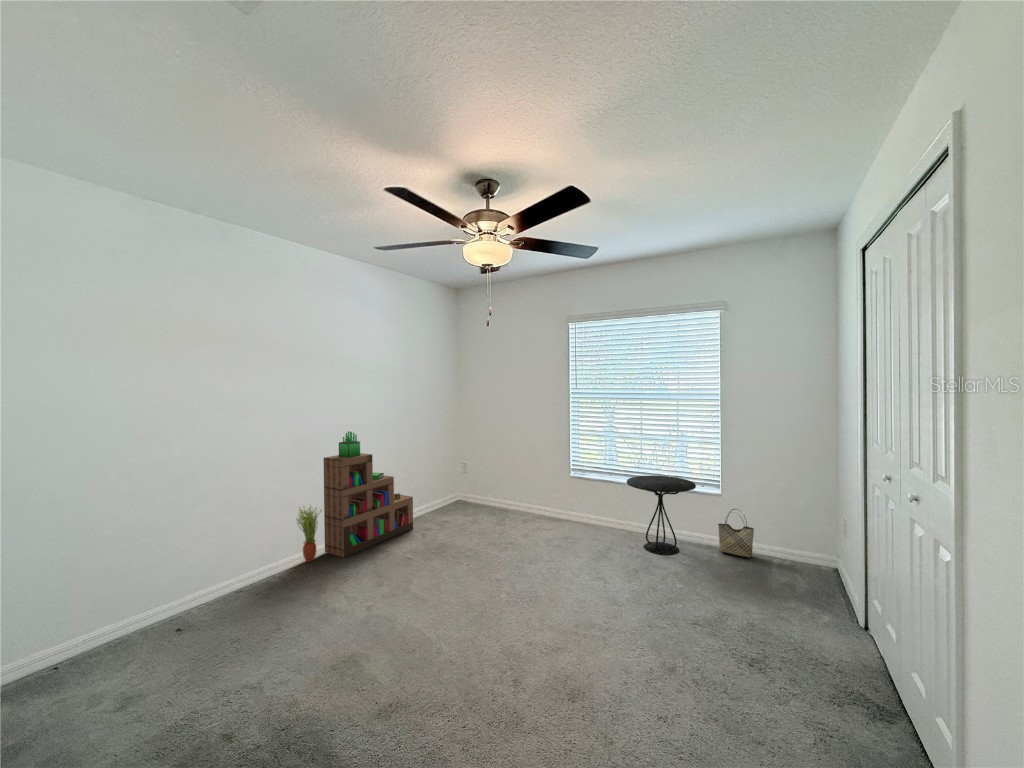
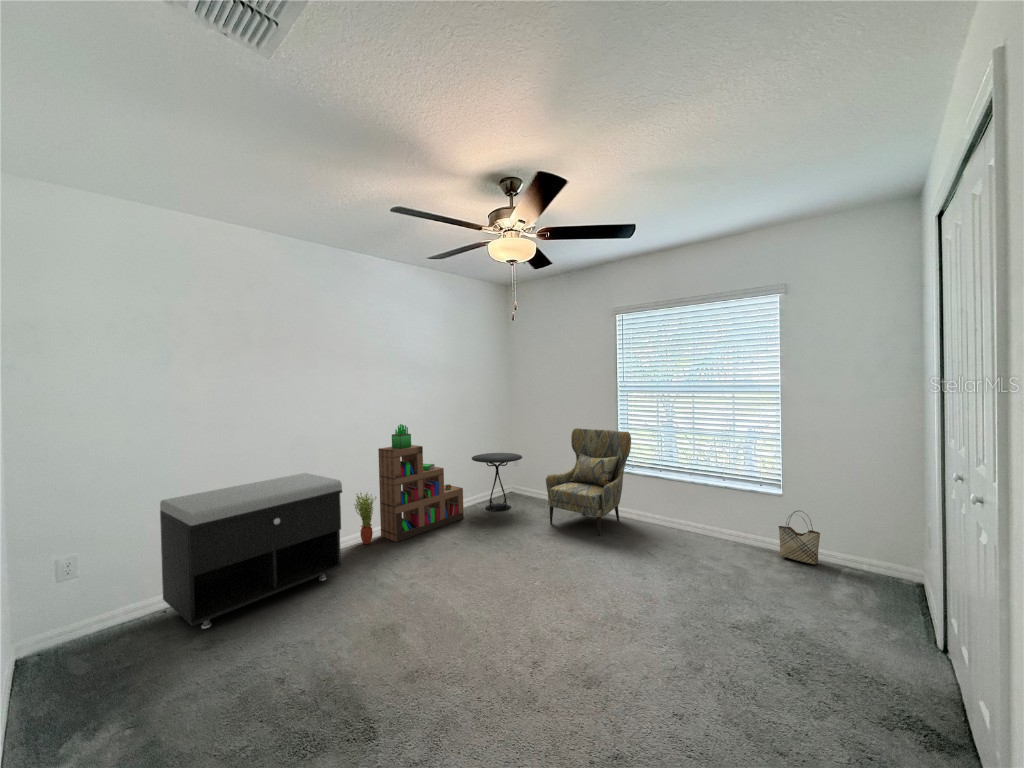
armchair: none [499,434,582,540] -> present [546,428,631,536]
side table: present [627,475,696,555] -> present [472,453,522,511]
storage bench: none [60,487,289,676] -> present [160,473,342,629]

